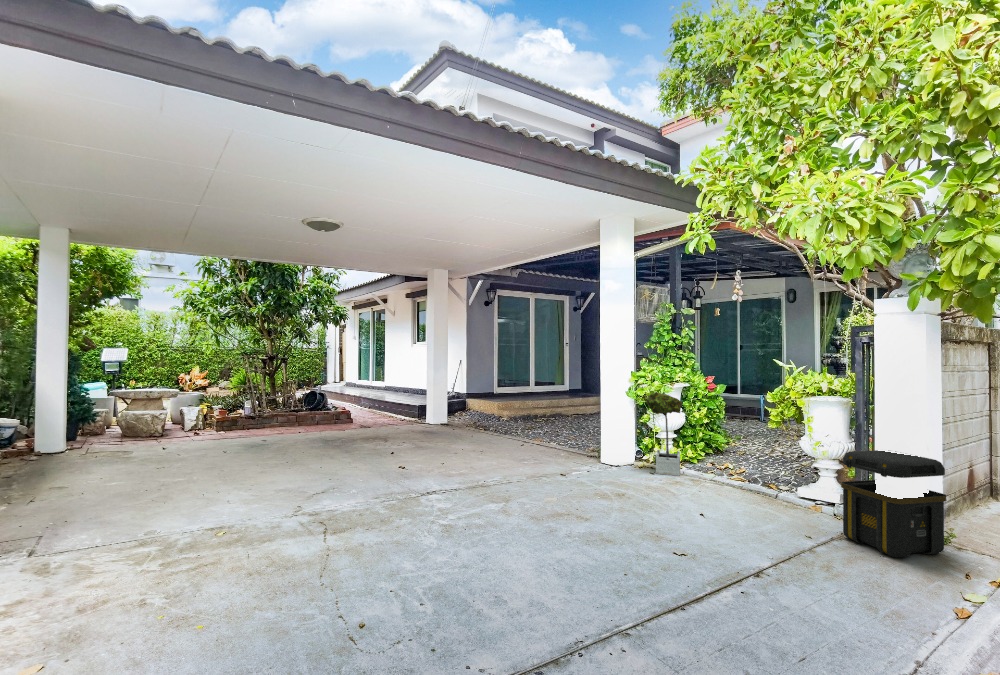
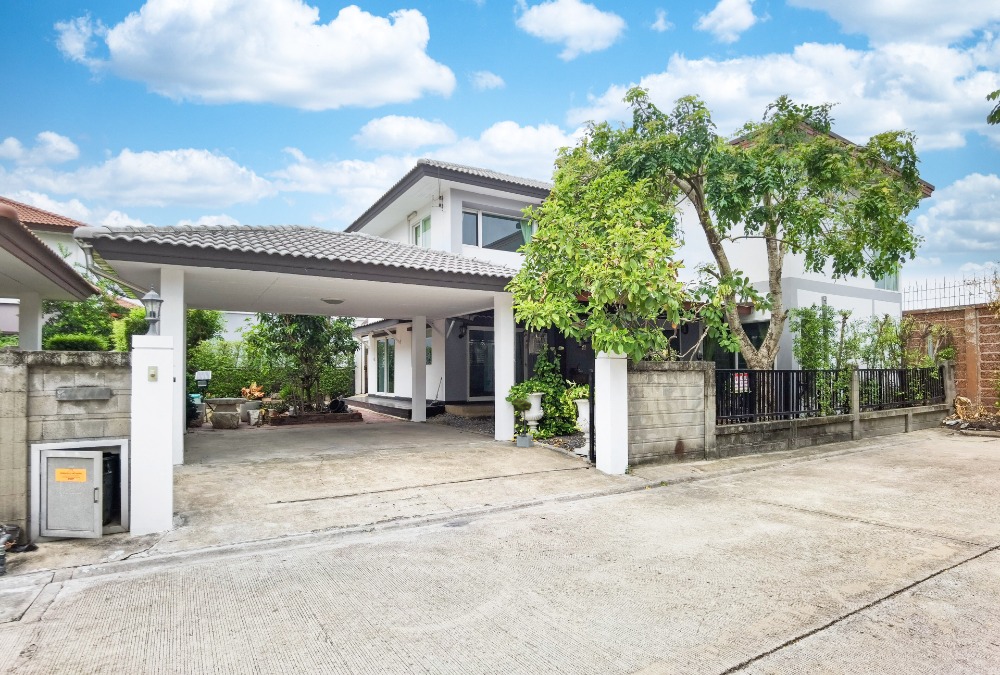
toolbox: present [841,450,947,558] -> none [557,425,593,472]

